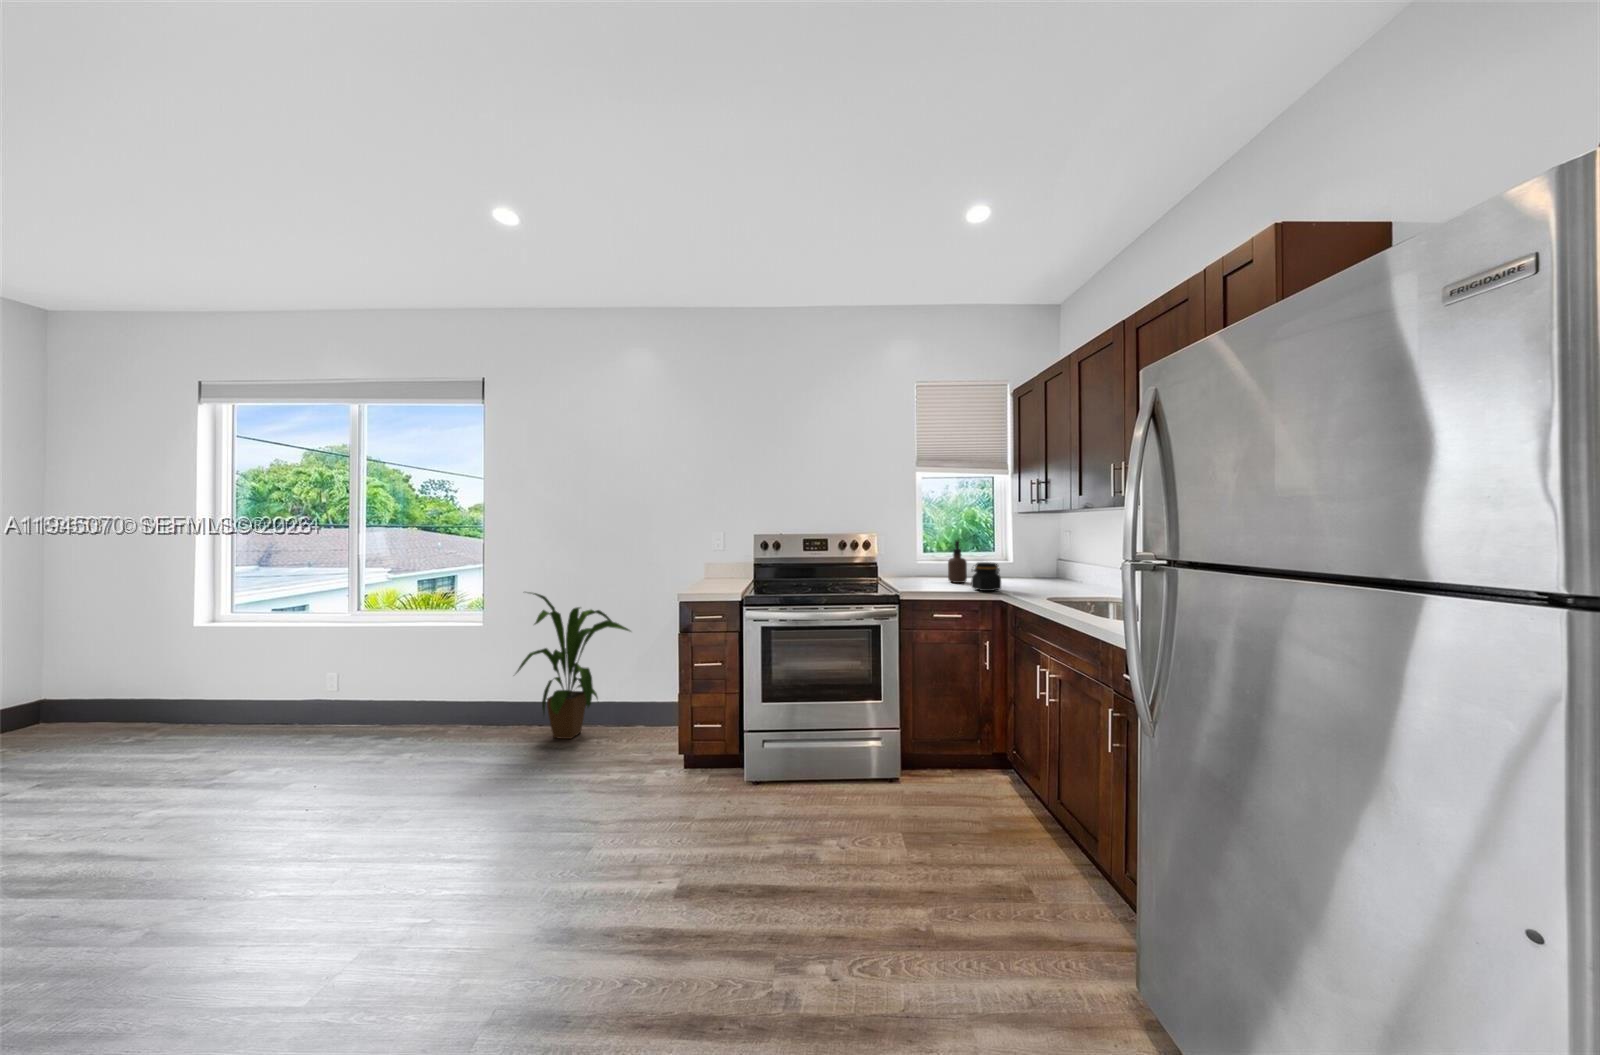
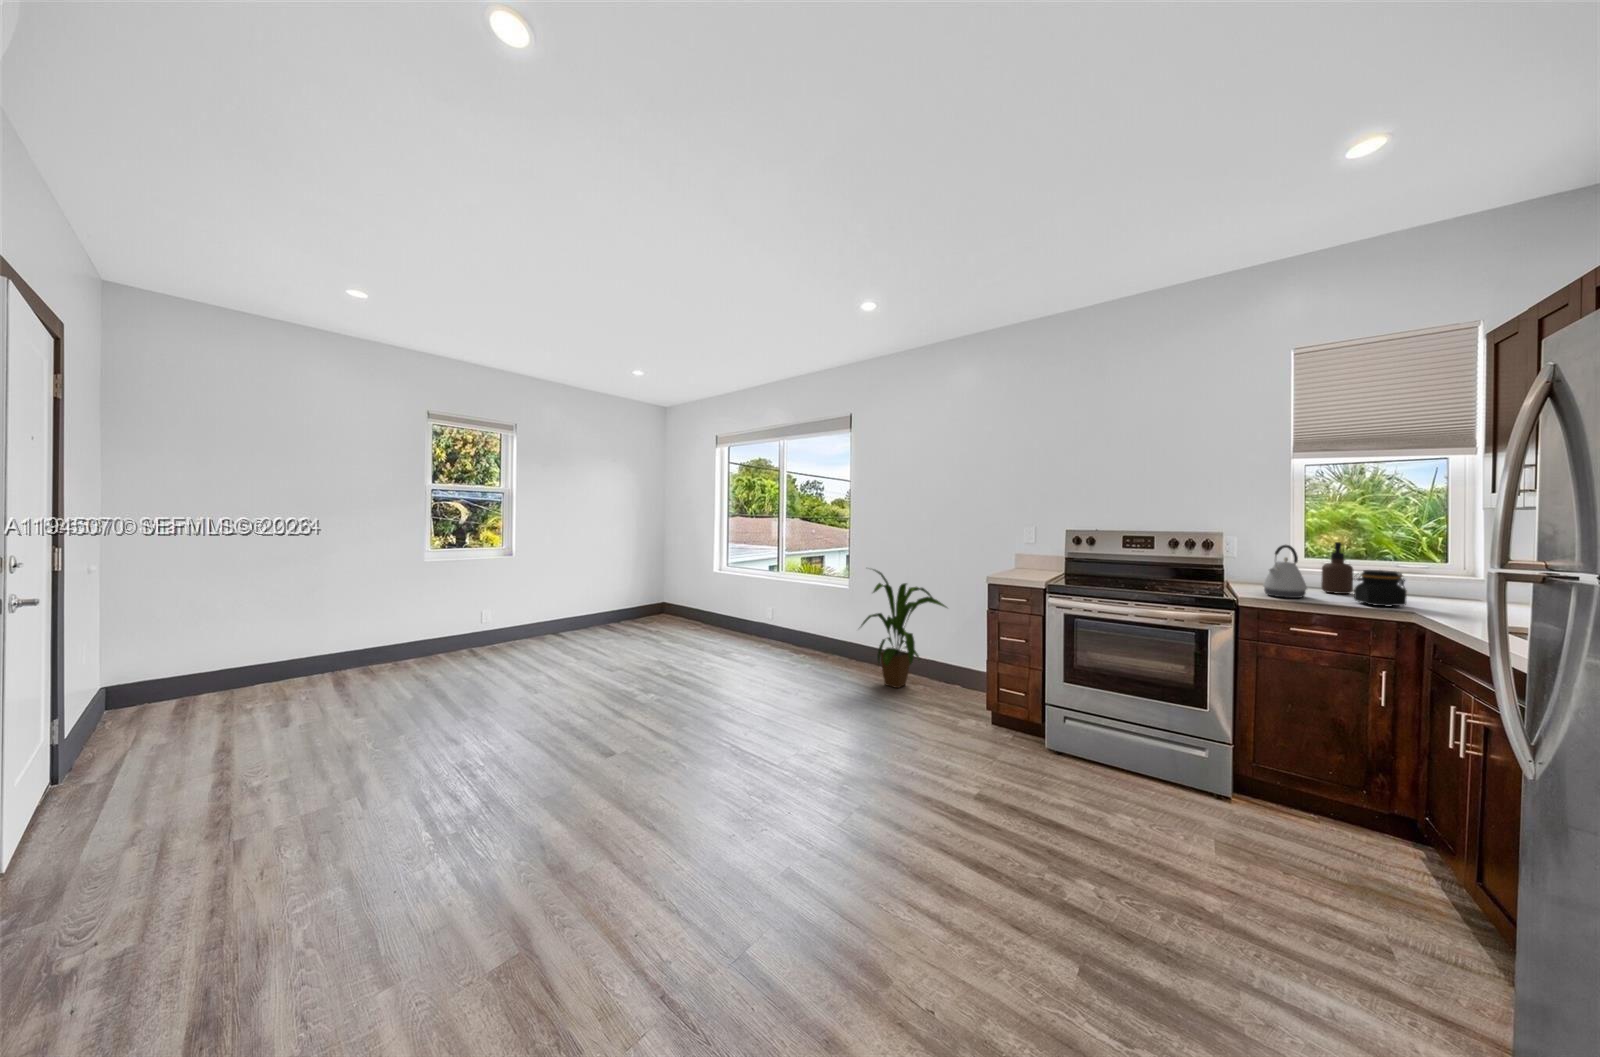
kettle: none [914,544,943,590] -> present [1263,545,1307,598]

